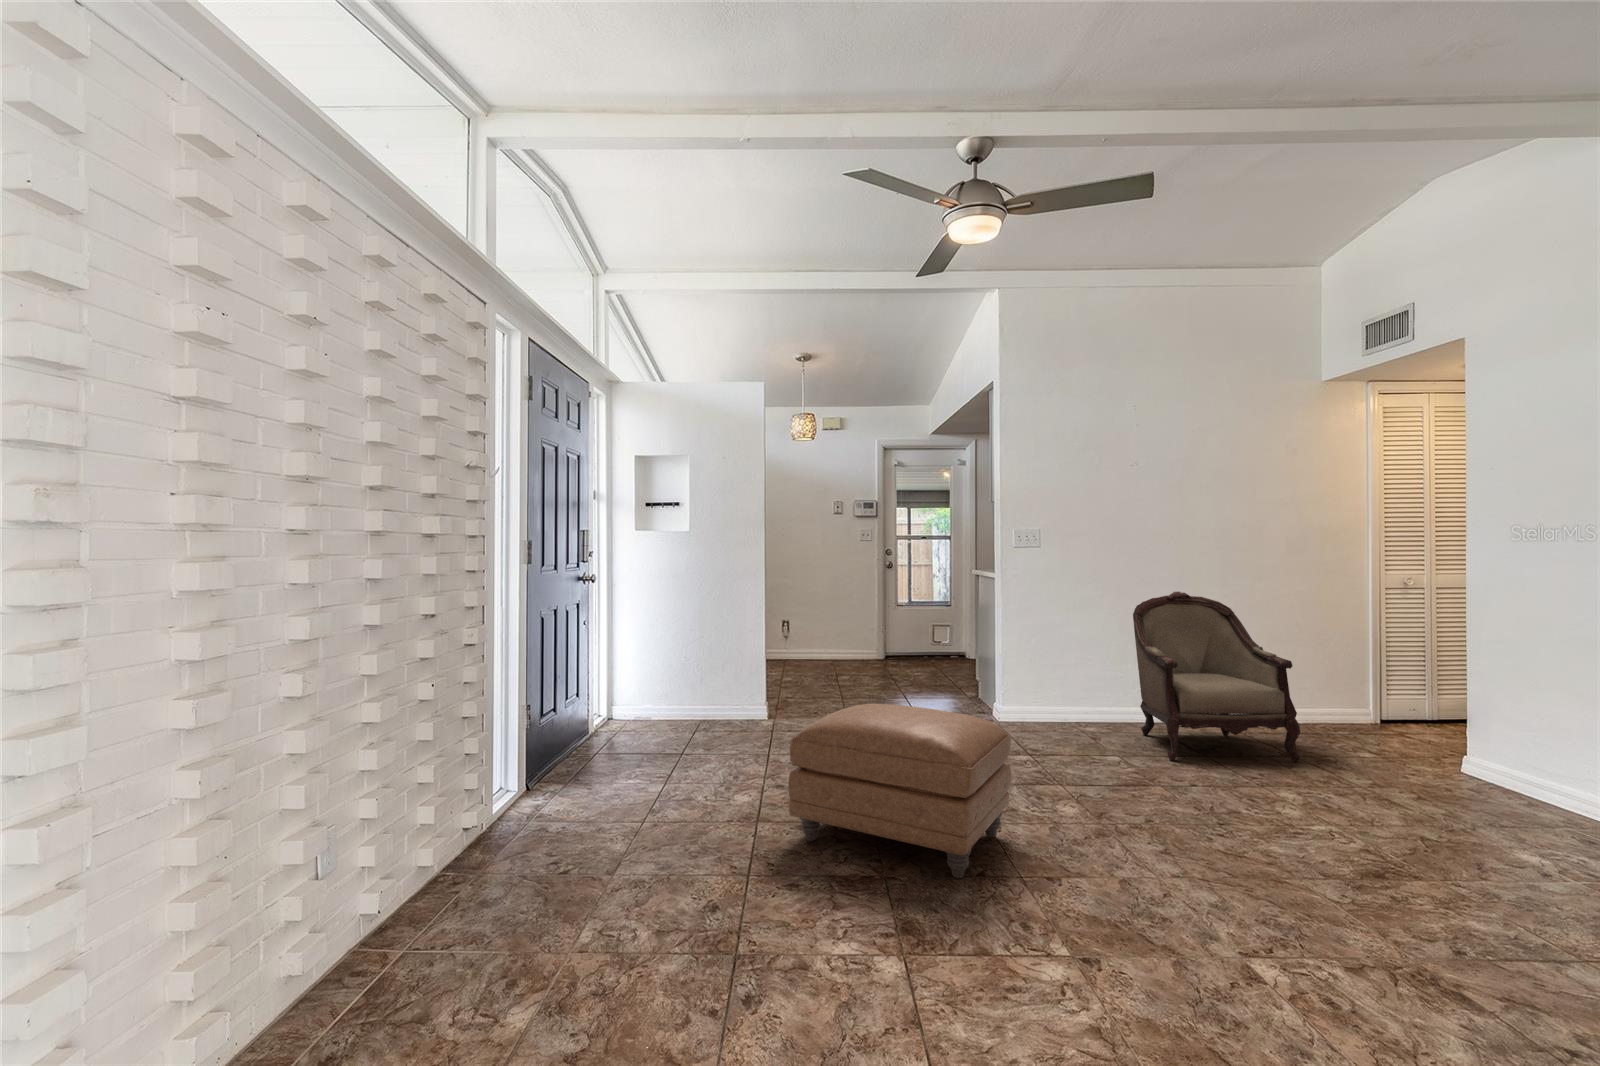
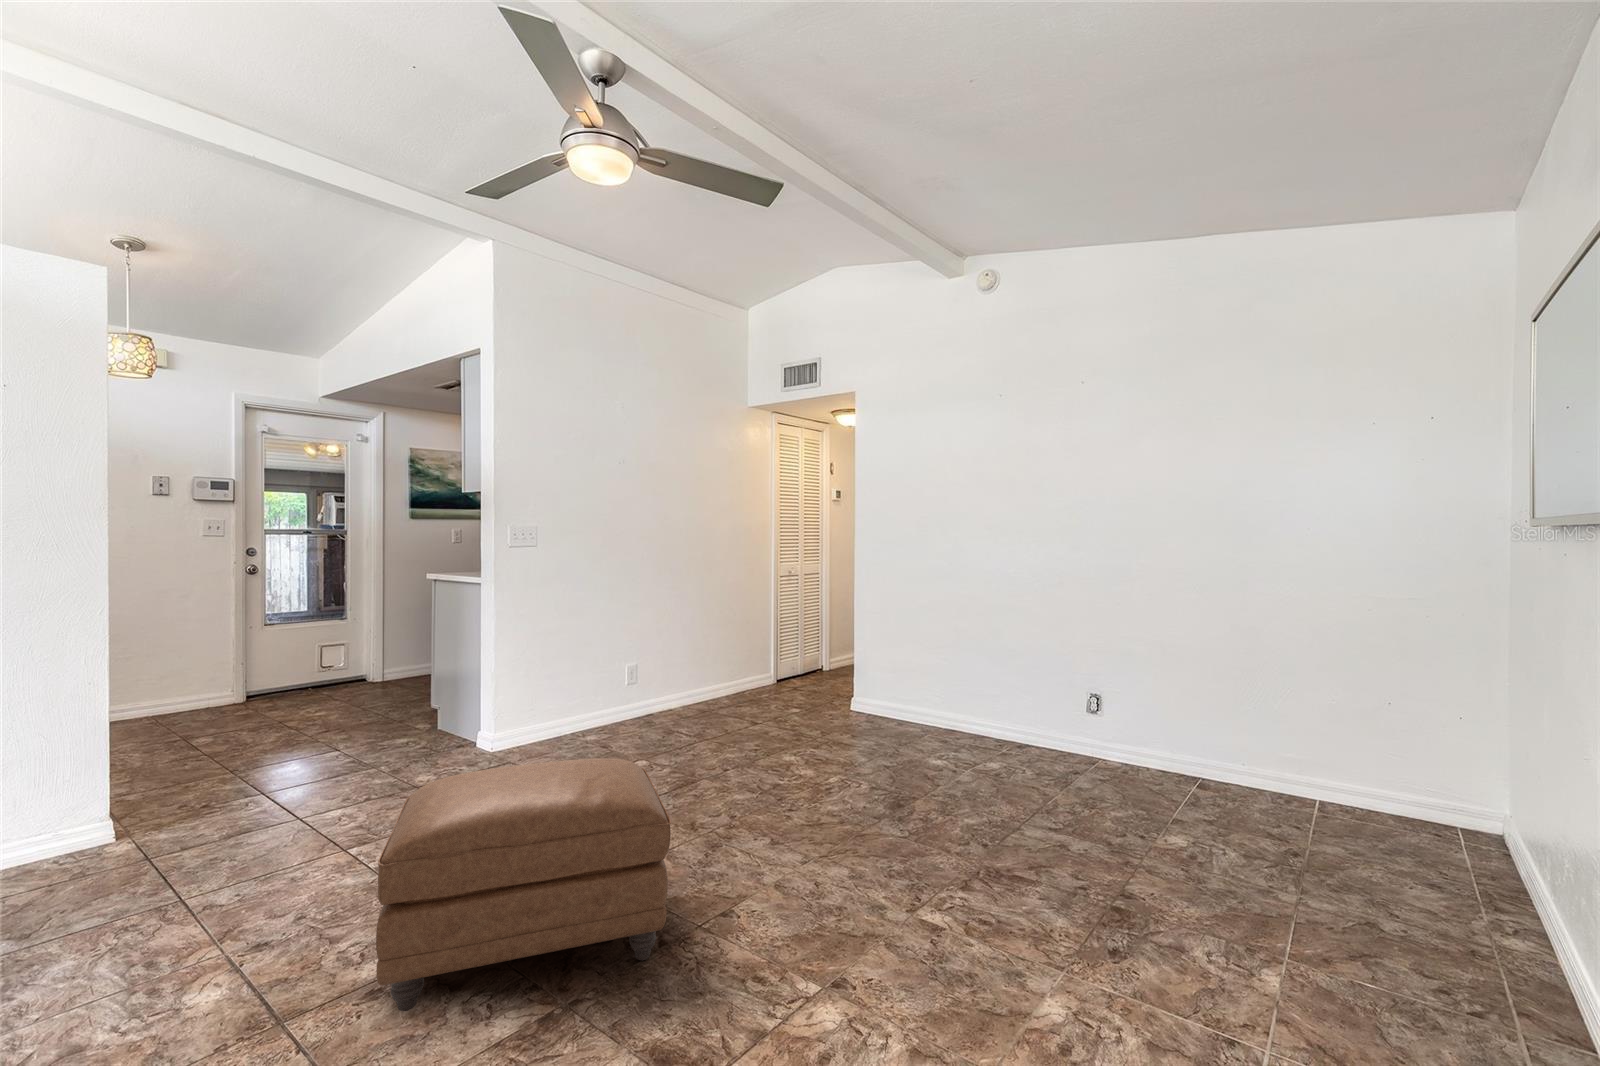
armchair: present [1133,591,1302,763] -> none [636,590,770,753]

